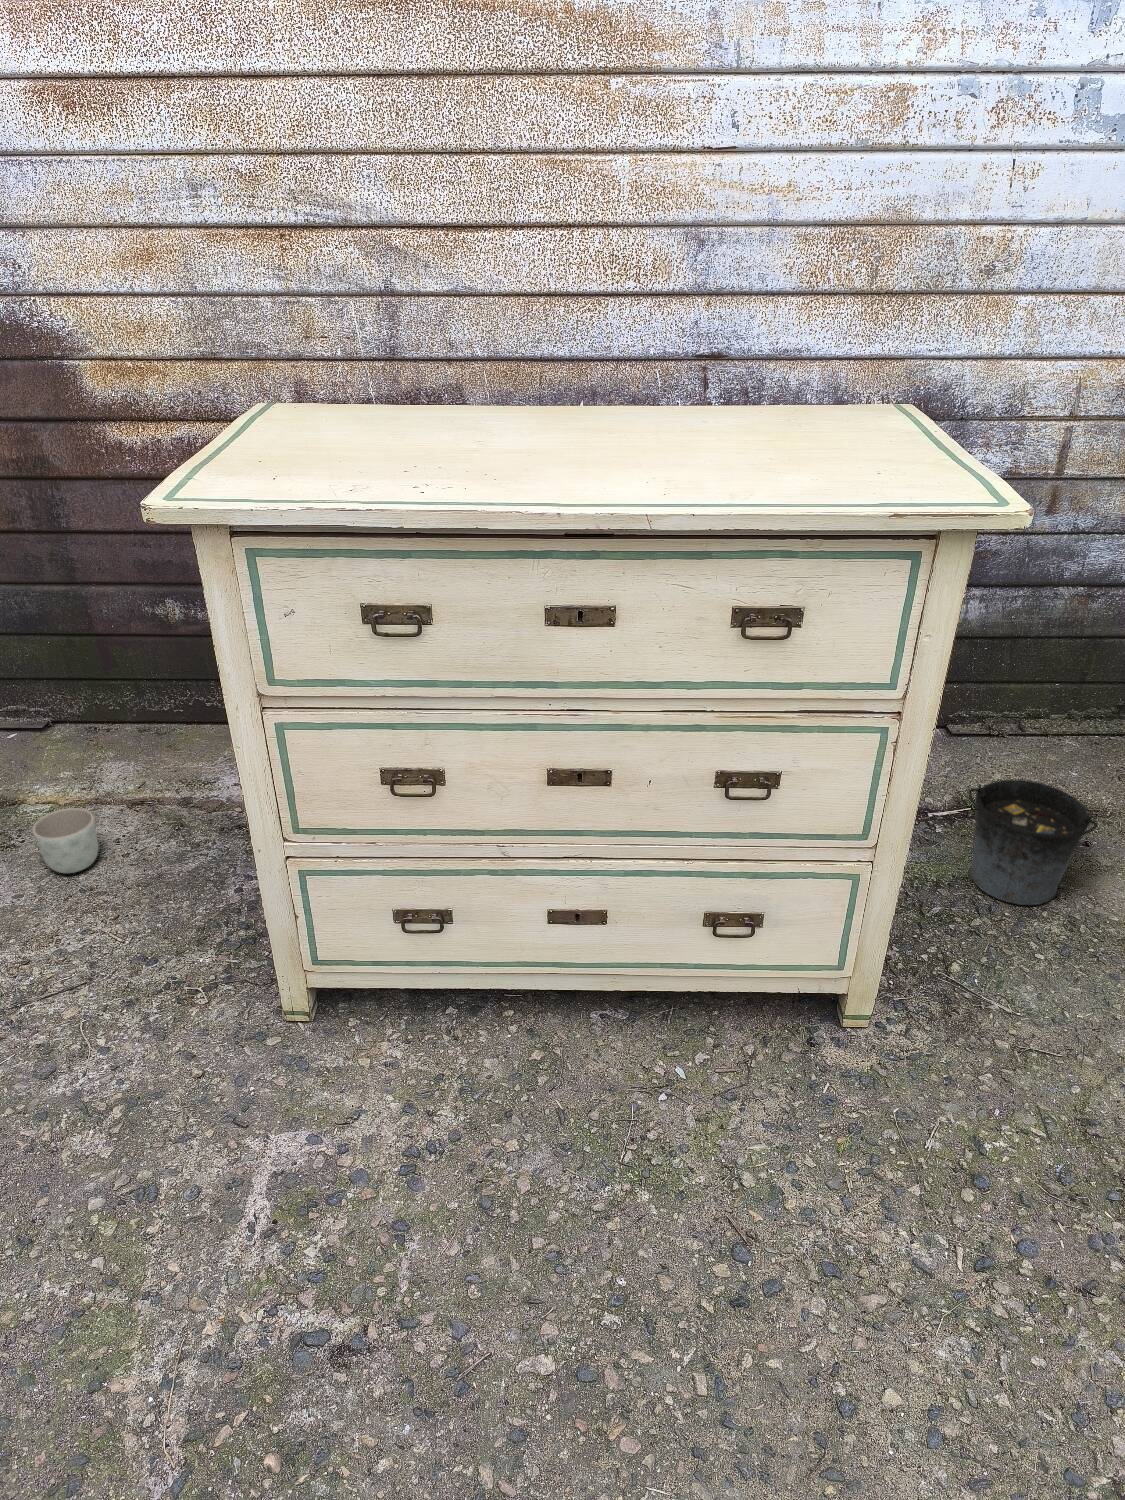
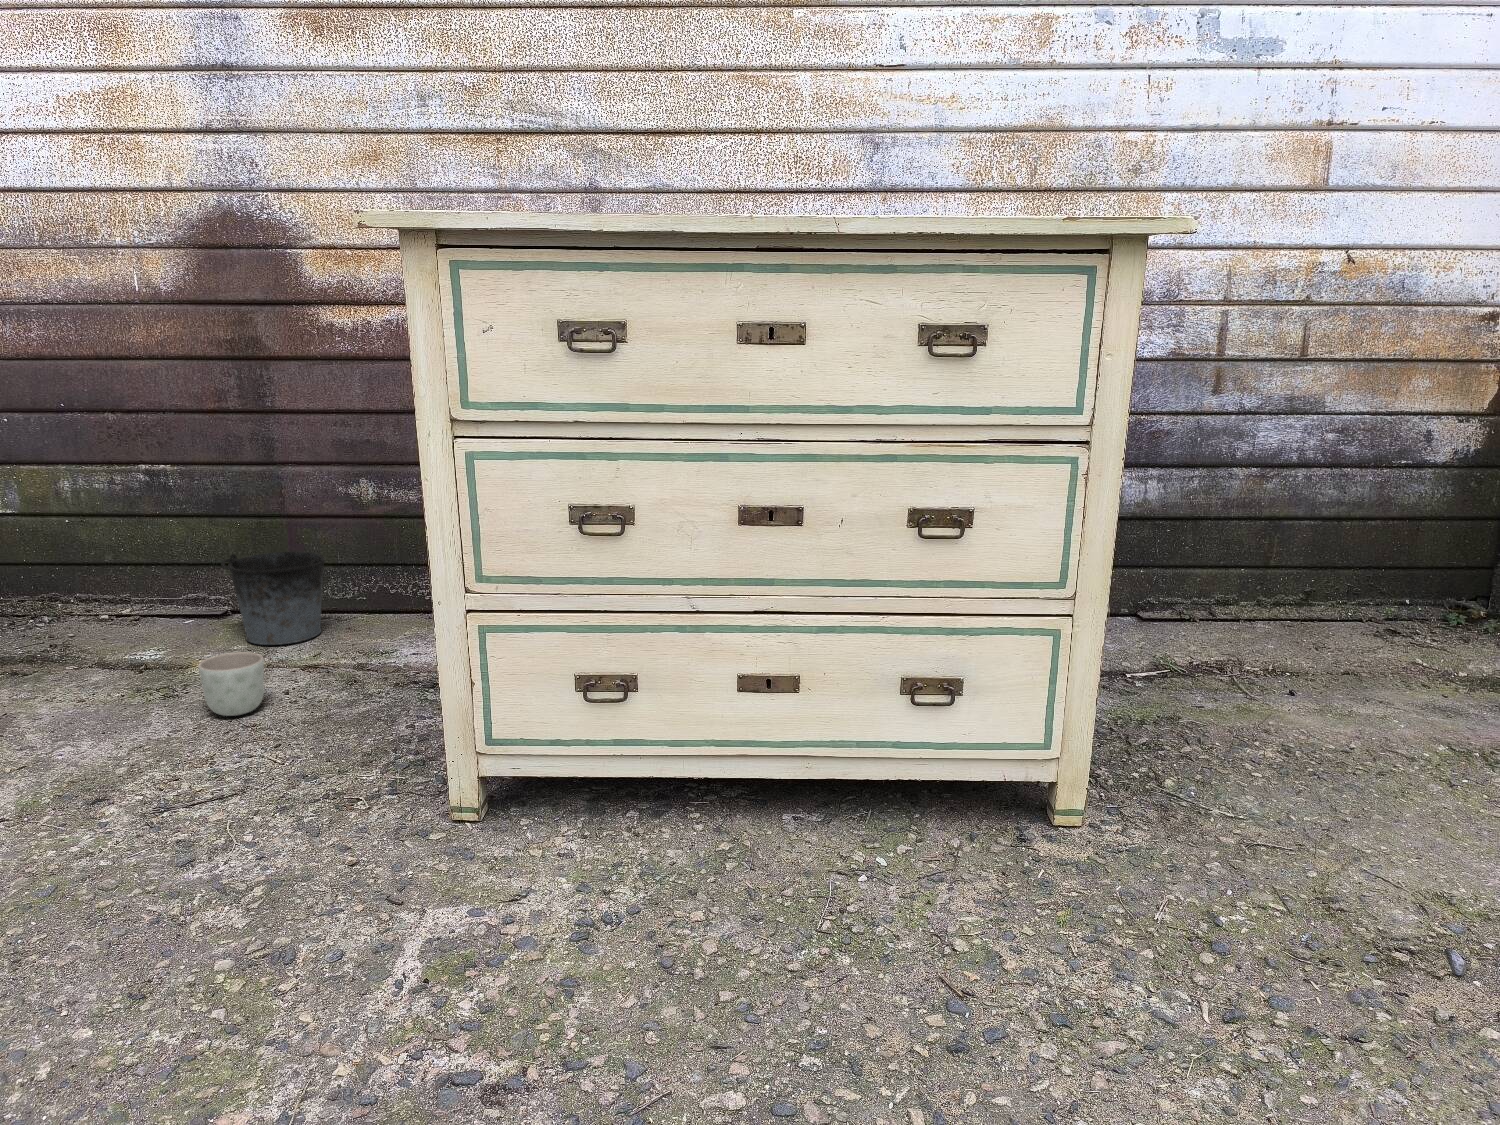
bucket: present [969,780,1098,905] -> present [221,552,325,645]

